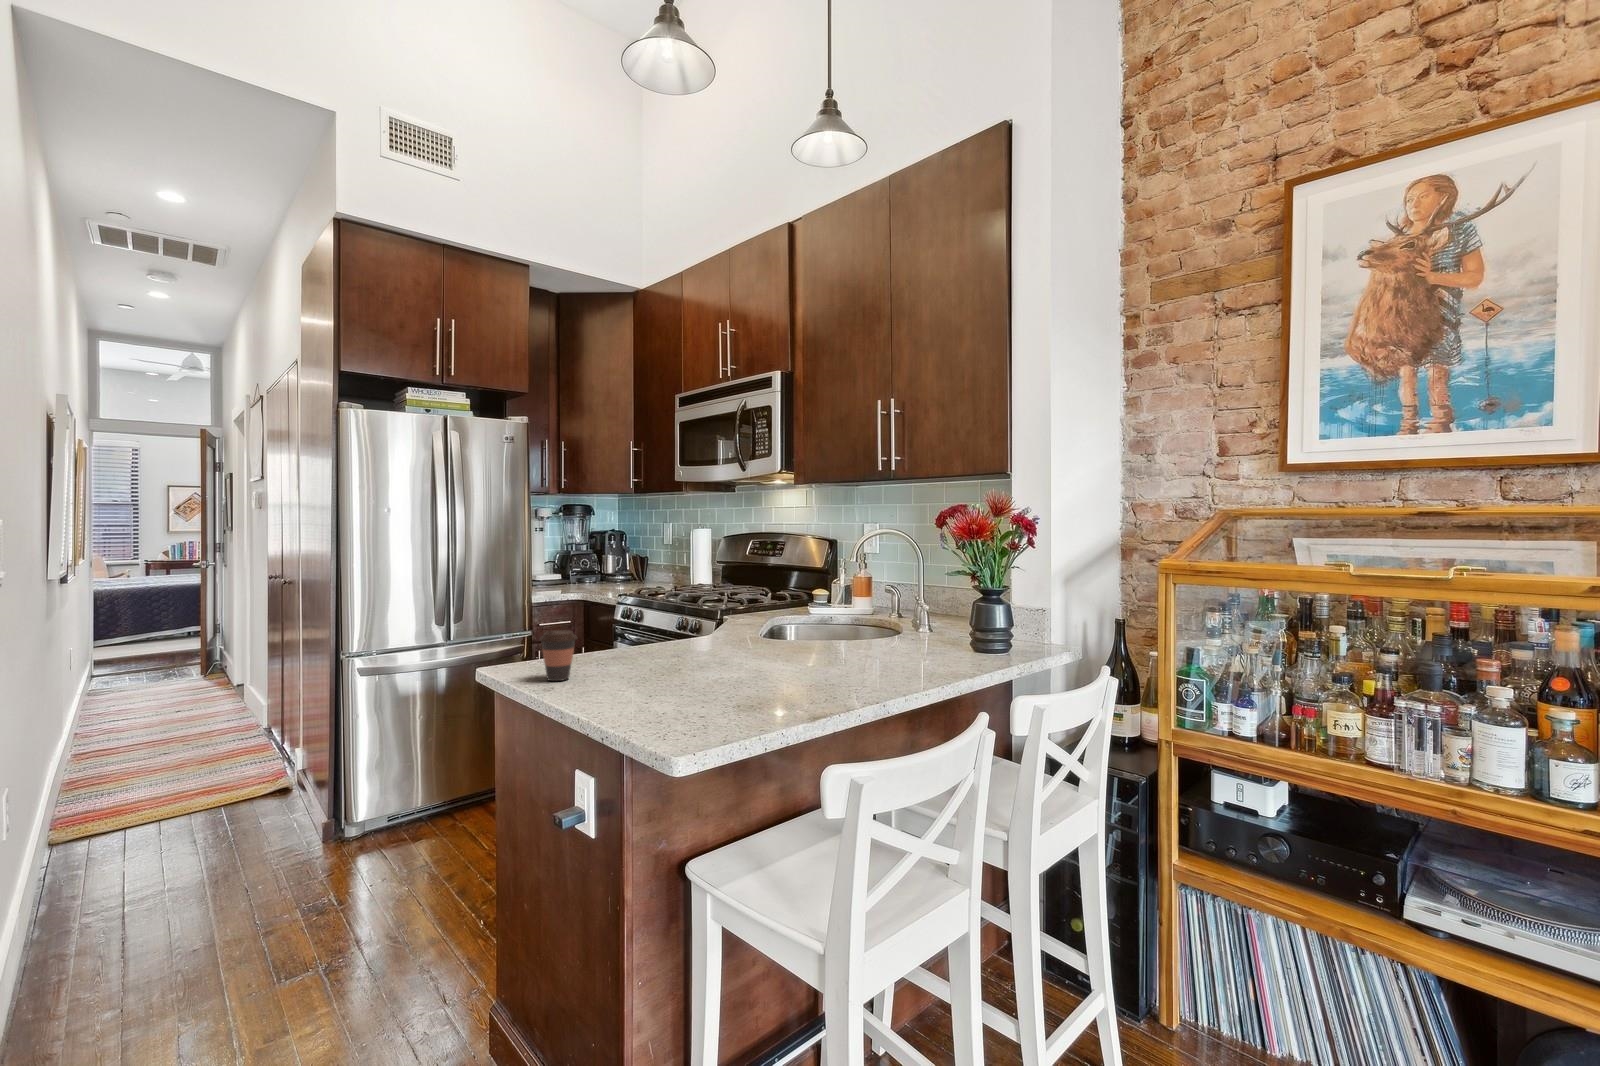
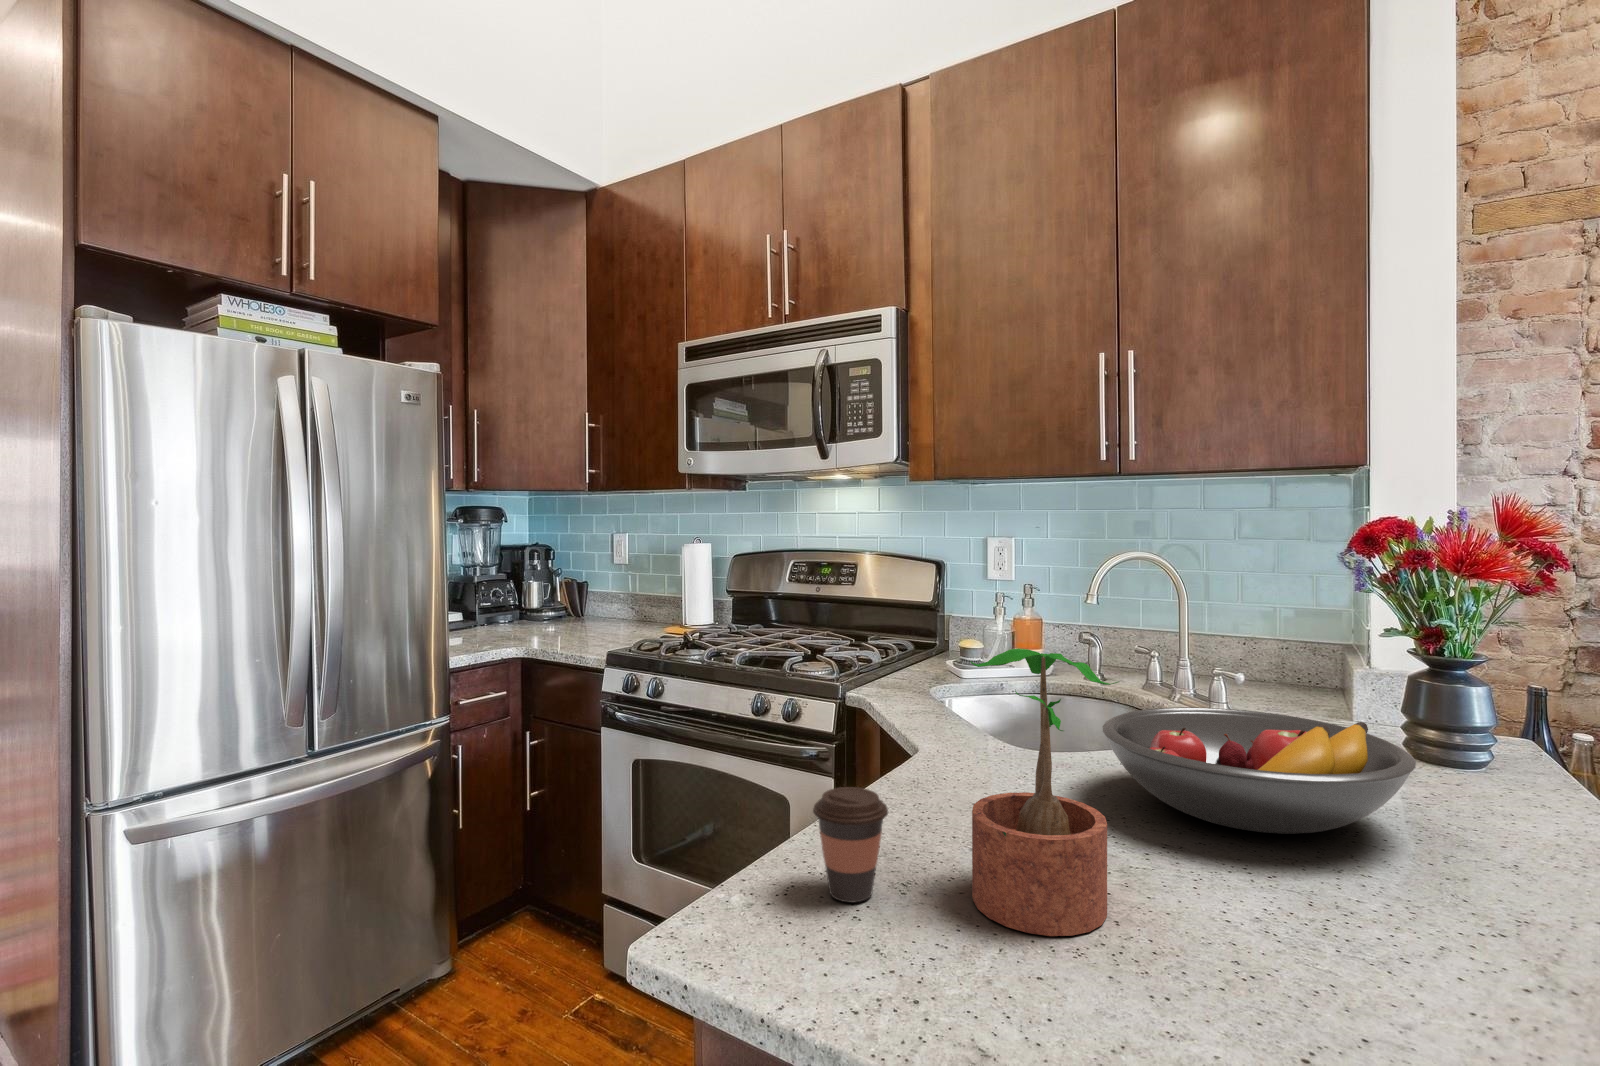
potted plant: none [600,563,665,694] -> present [970,648,1118,936]
fruit bowl: none [743,617,897,676] -> present [1102,707,1416,834]

